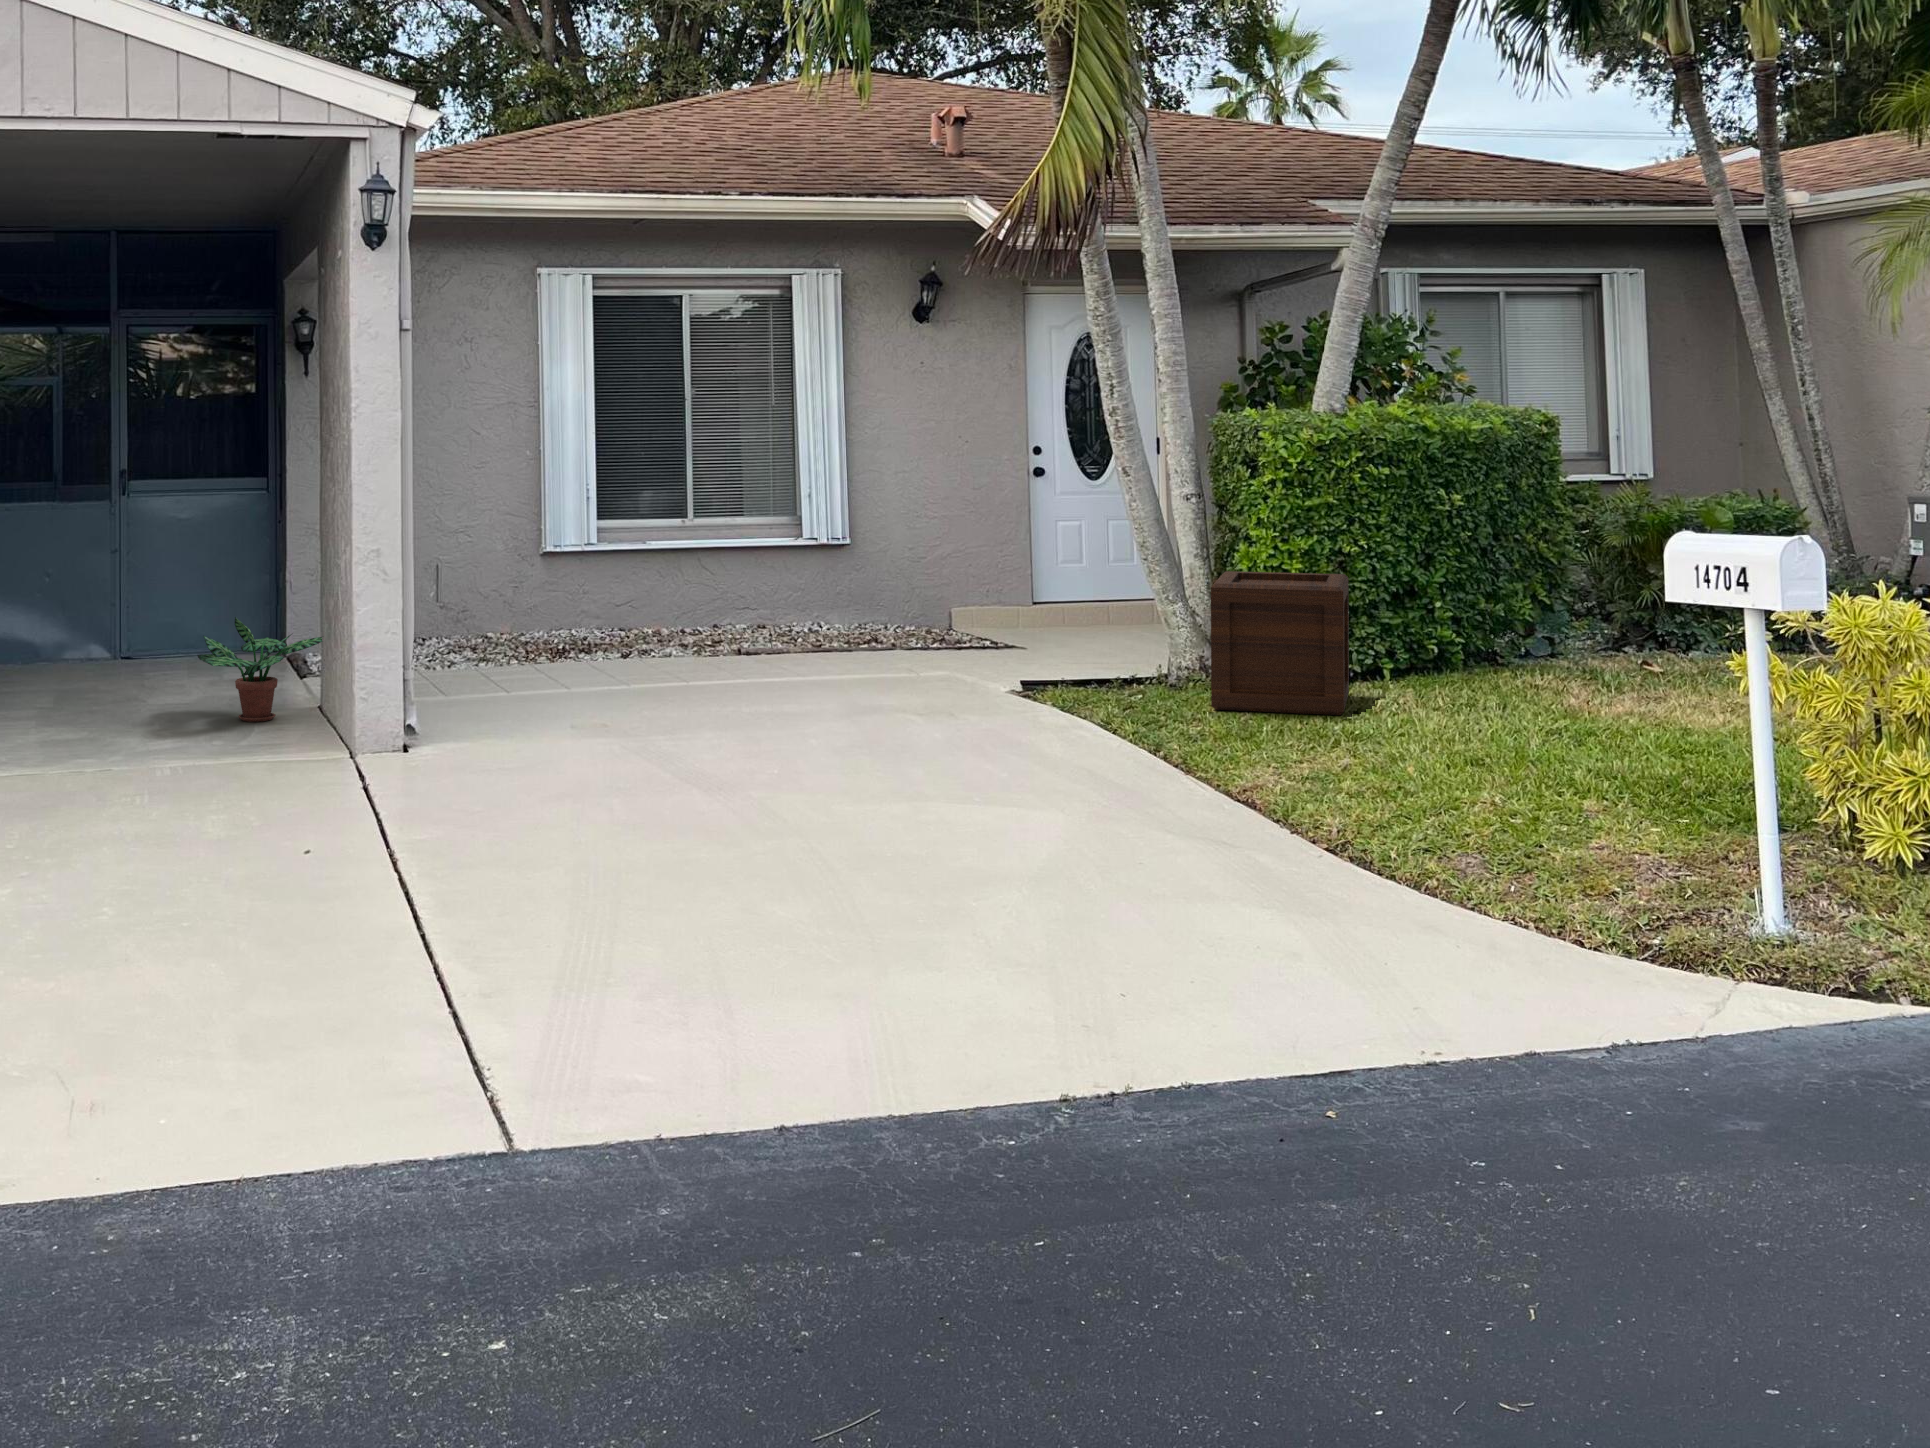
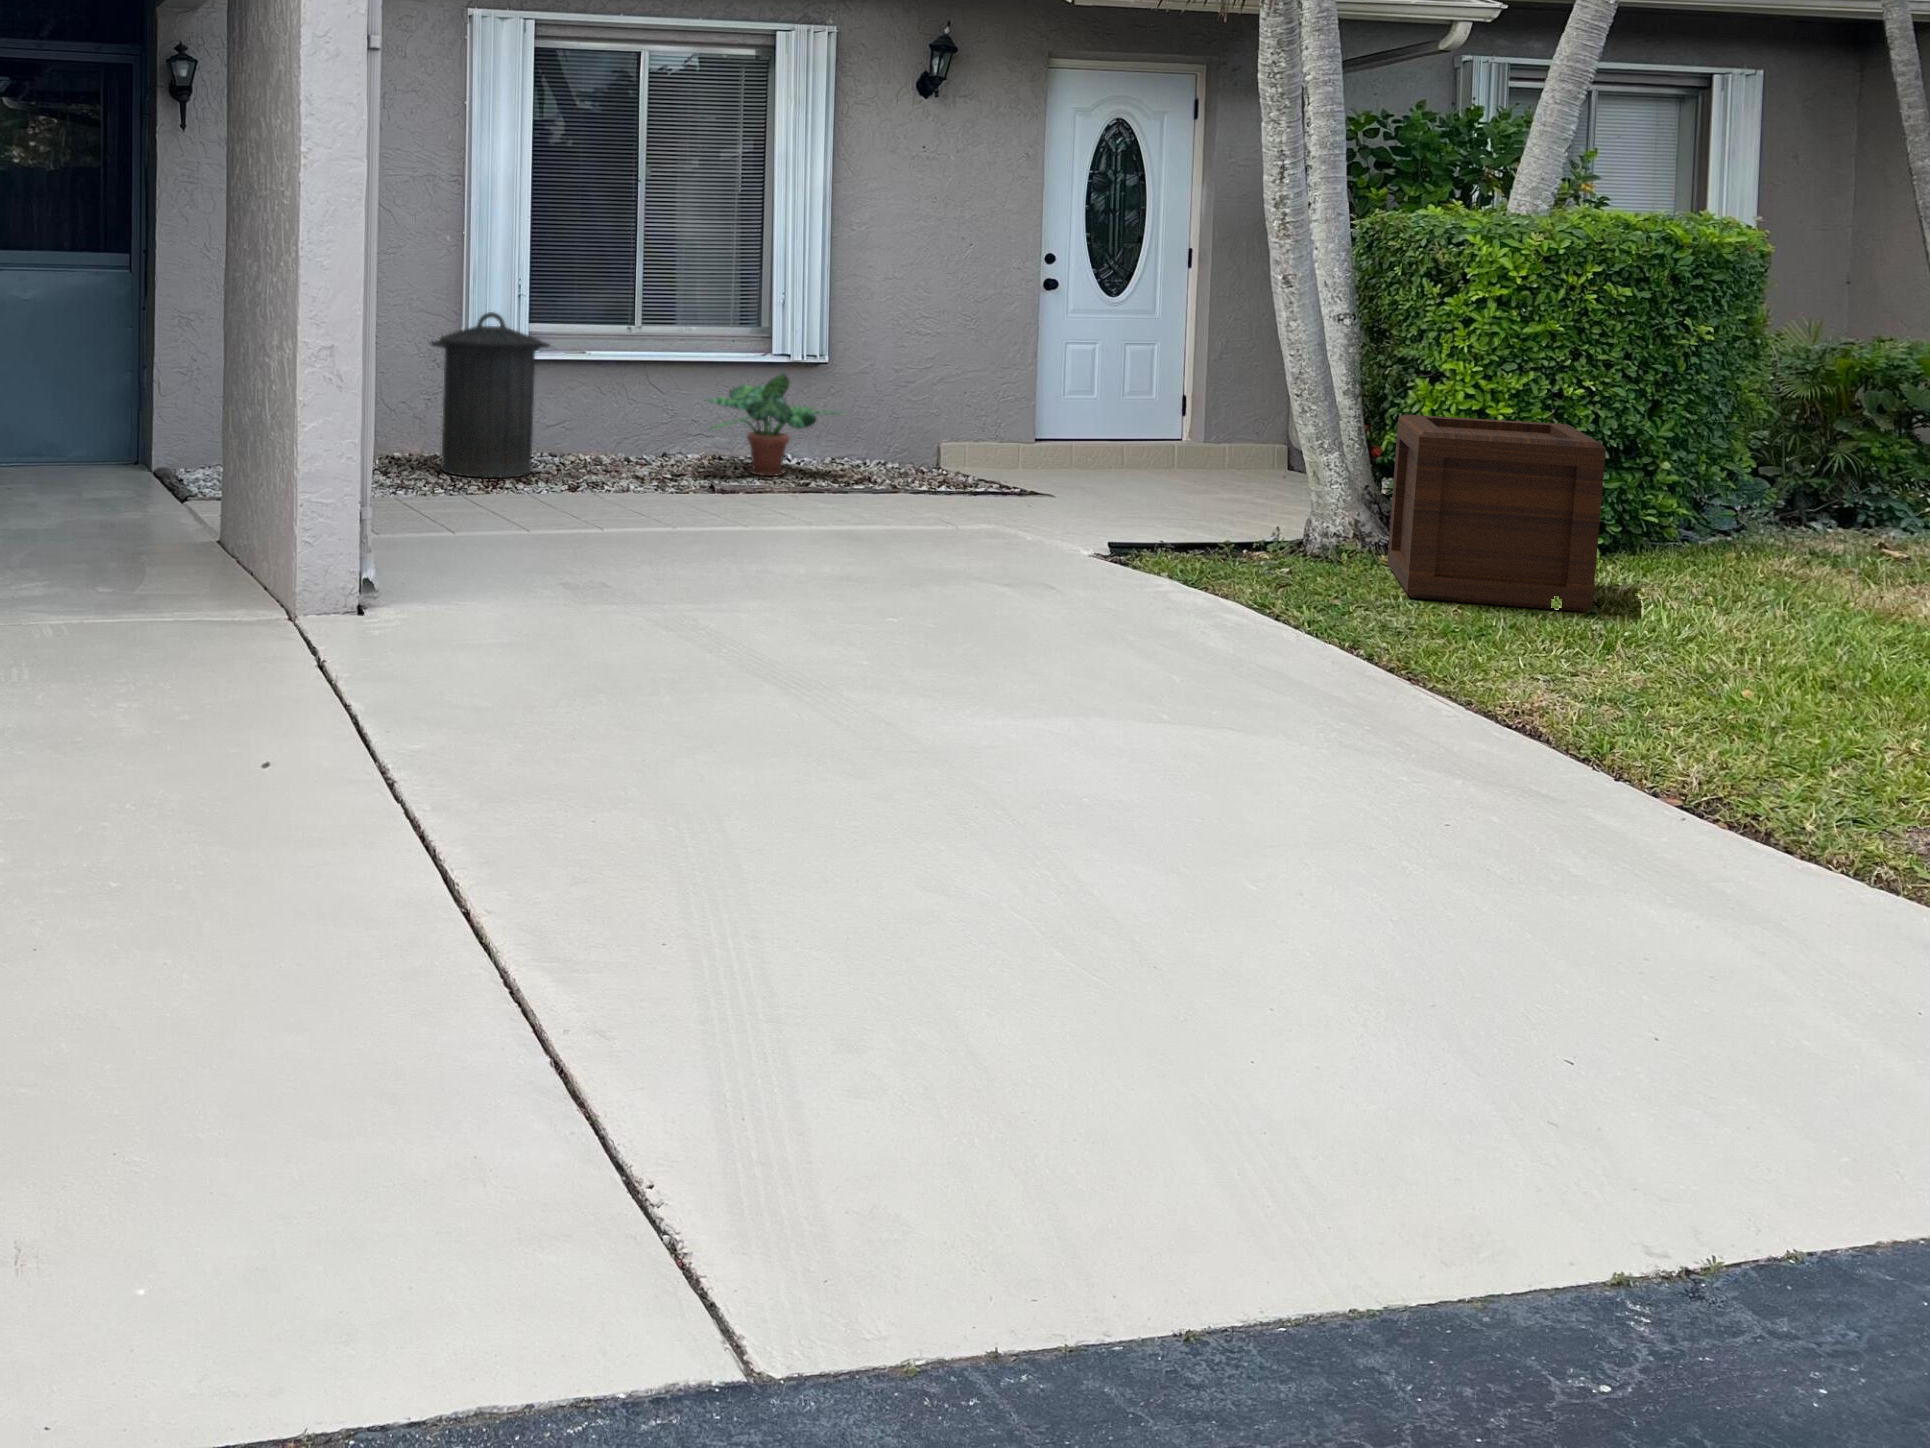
trash can: none [510,516,608,649] -> present [431,312,550,478]
potted plant: present [197,617,322,722] -> present [705,373,838,476]

